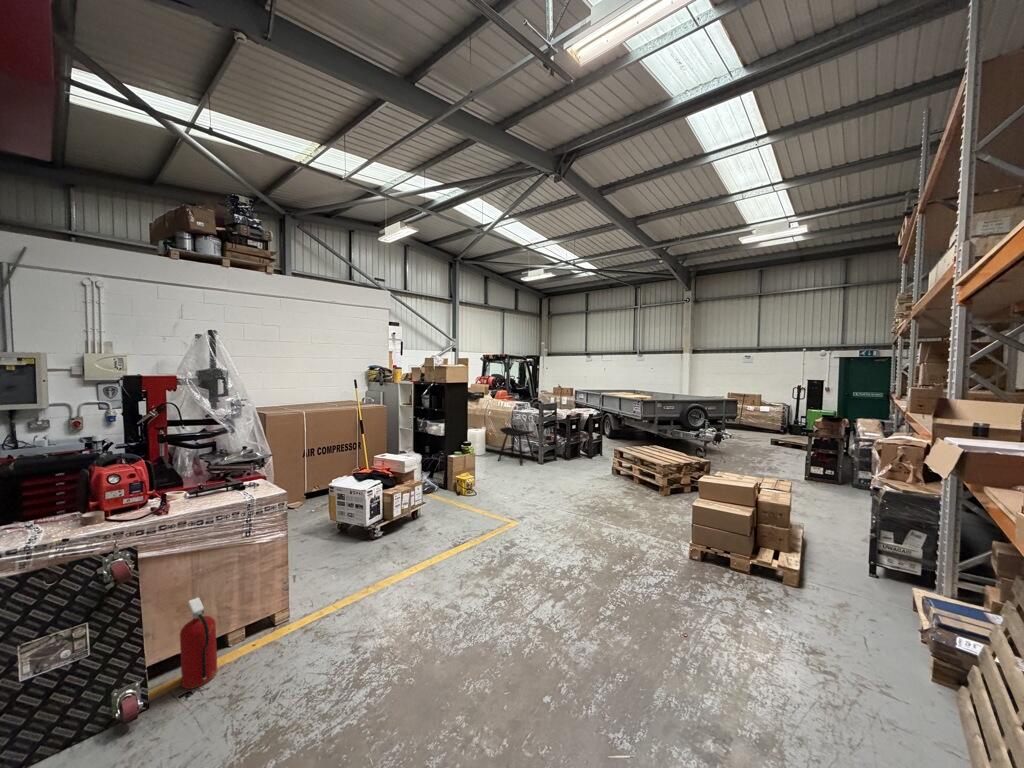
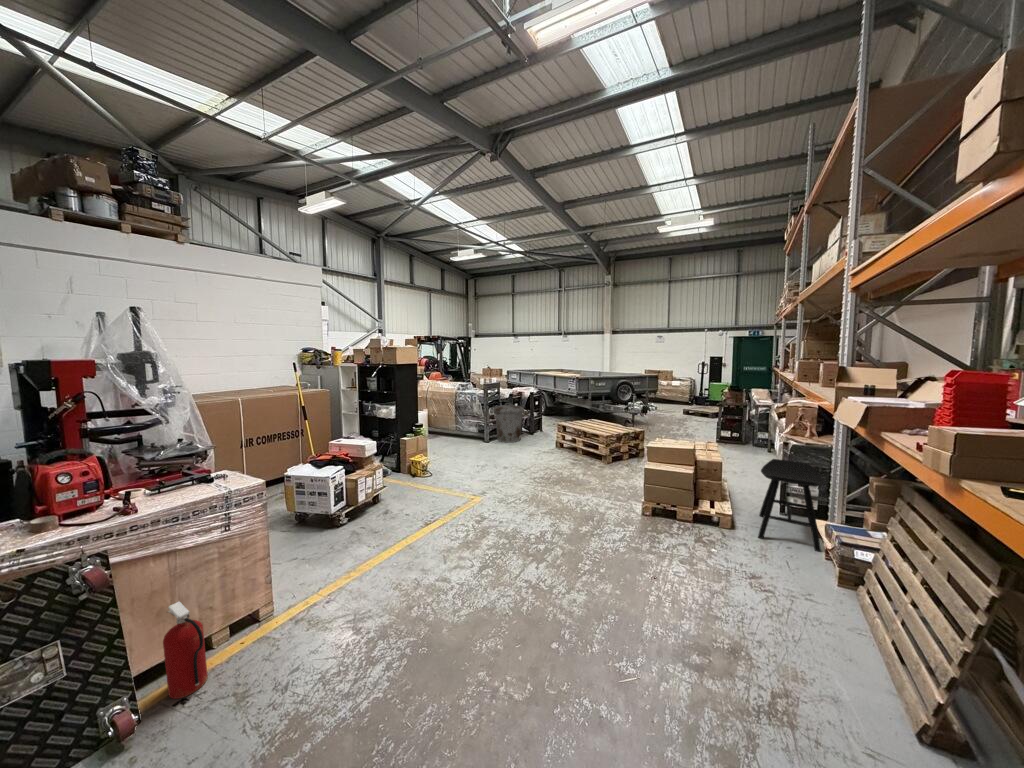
trash can: none [548,425,579,467] -> present [494,403,524,443]
stool: present [498,427,535,466] -> present [758,459,824,552]

